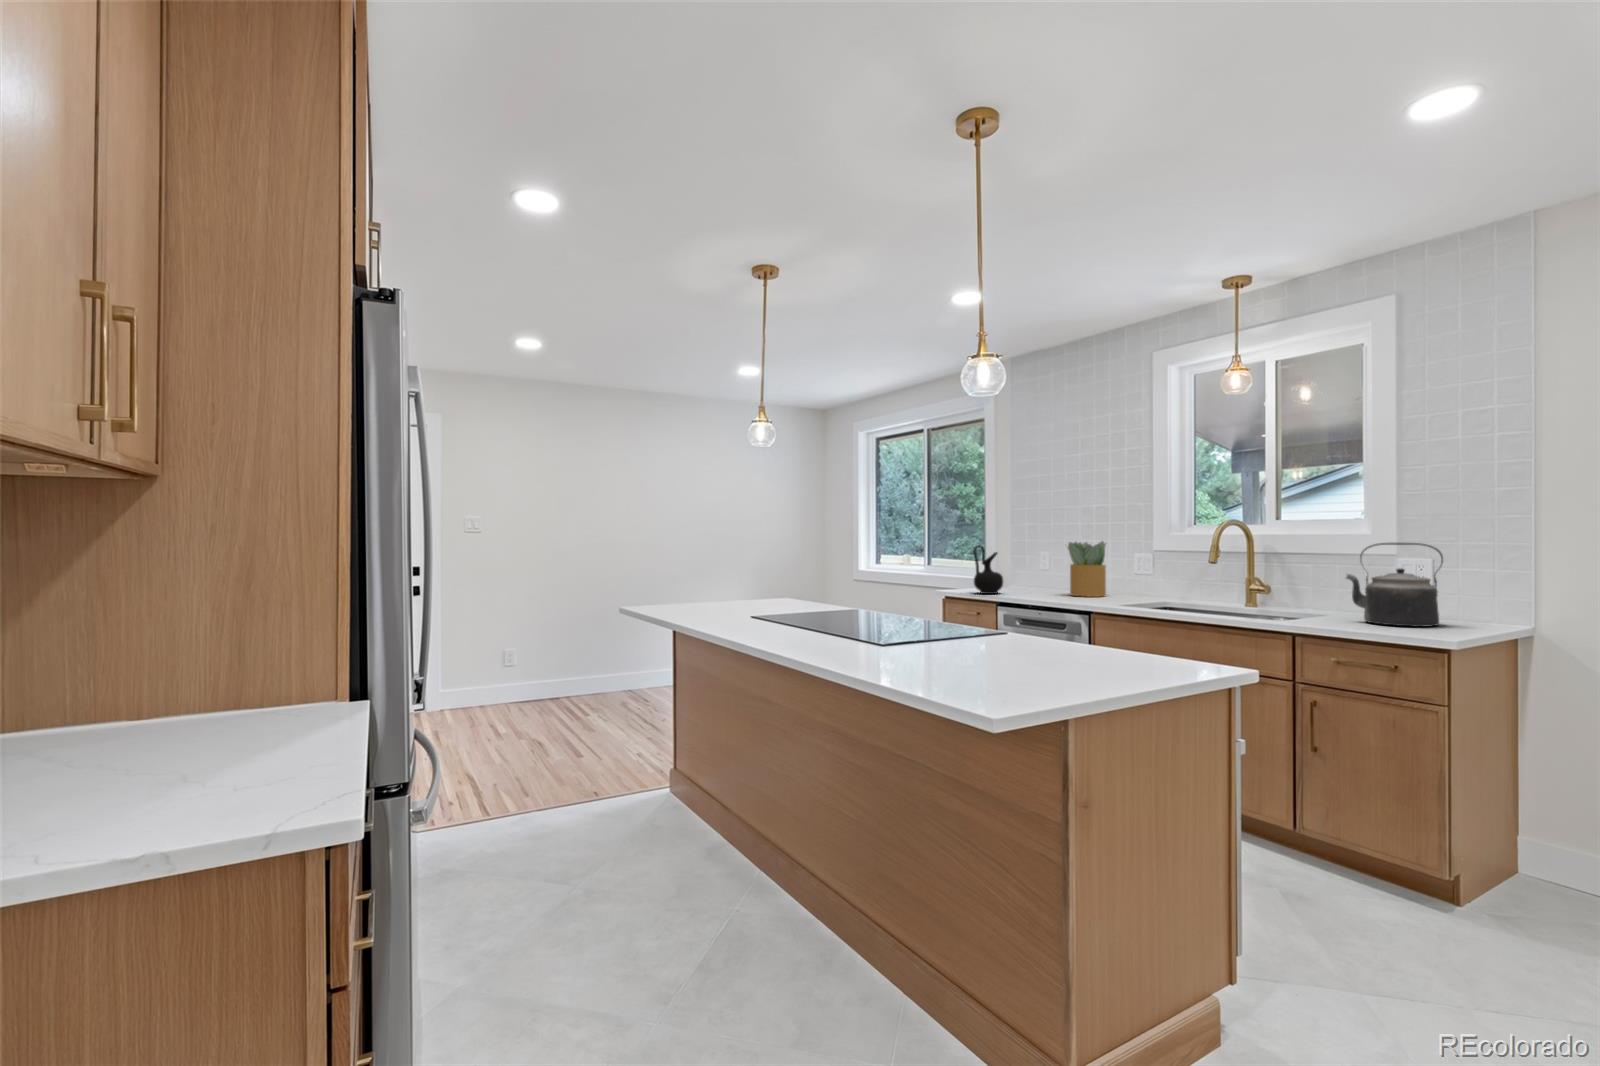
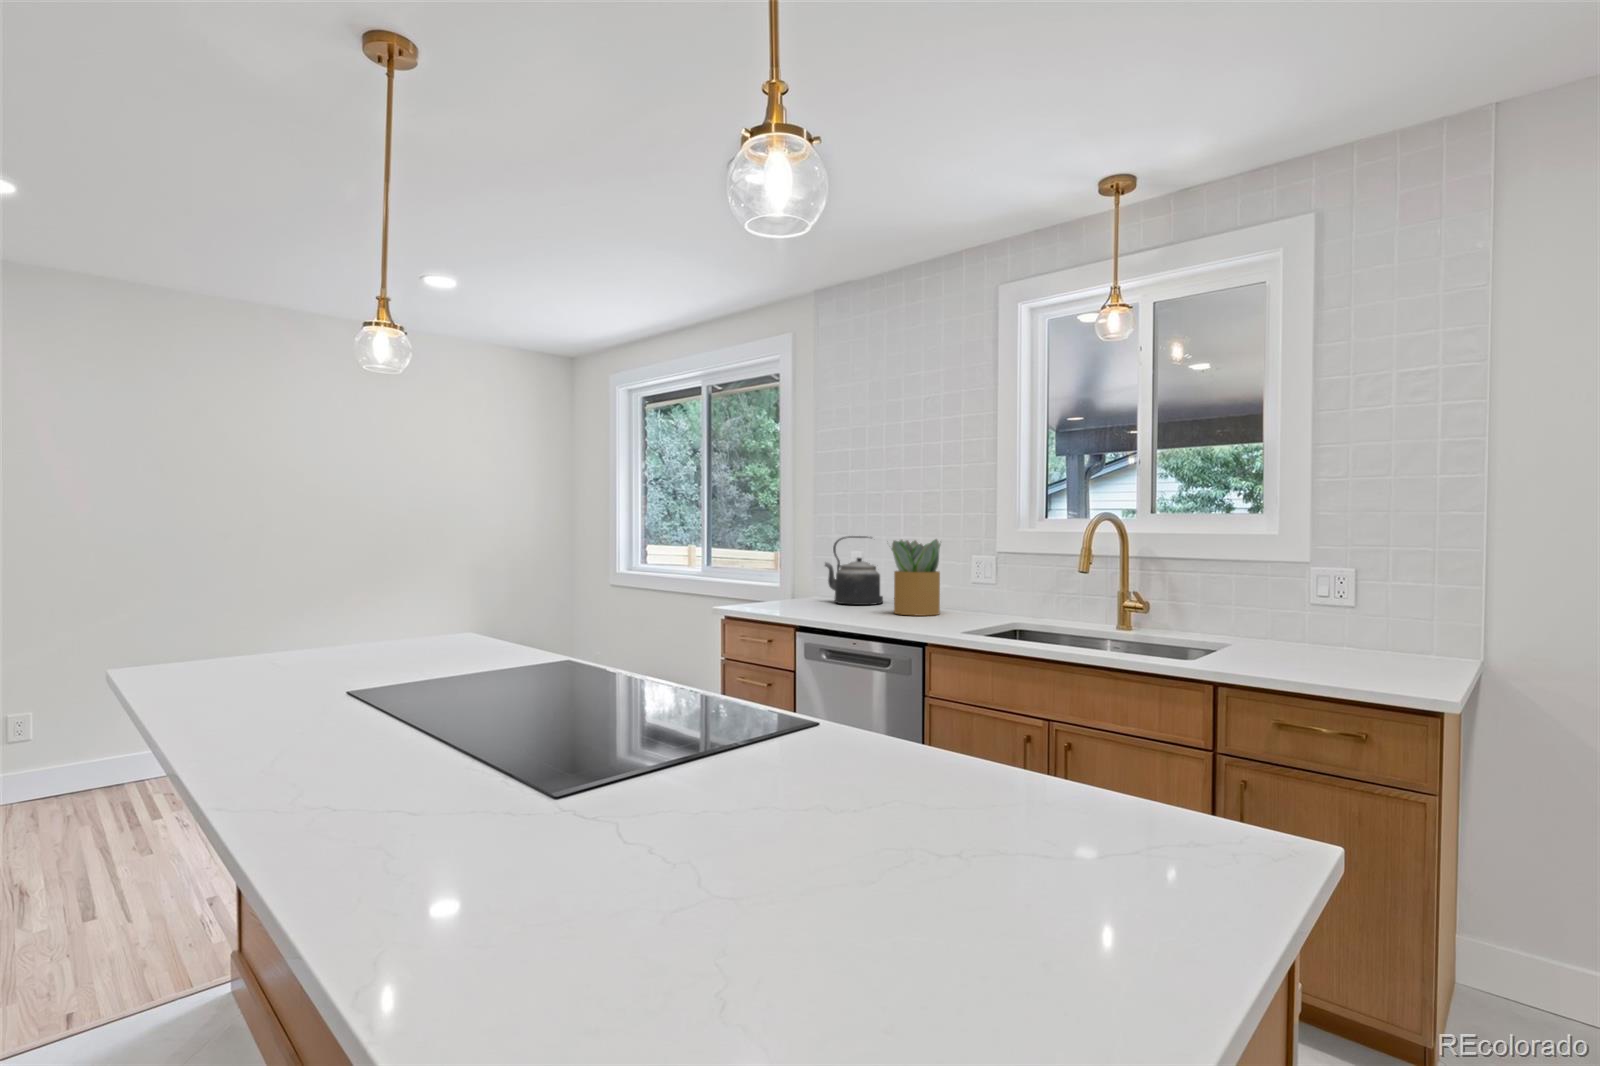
kettle: present [1346,543,1443,627] -> present [825,536,883,605]
ceramic jug: present [974,545,1003,594] -> none [765,543,805,612]

